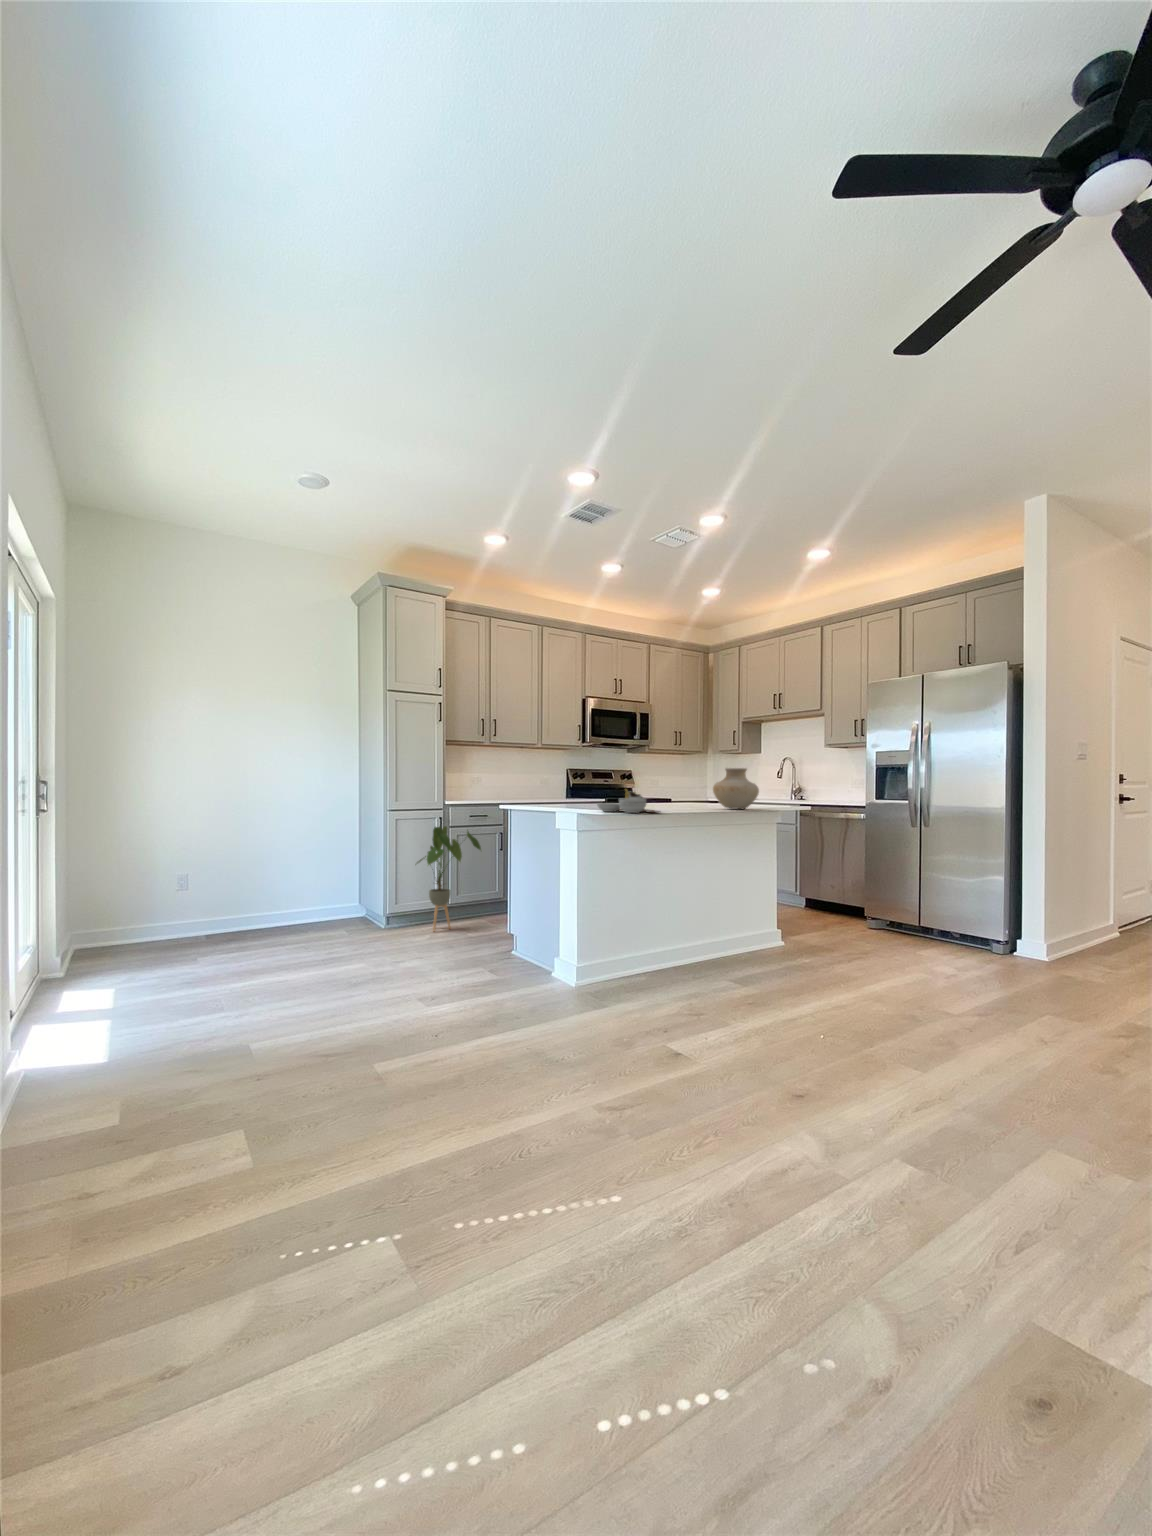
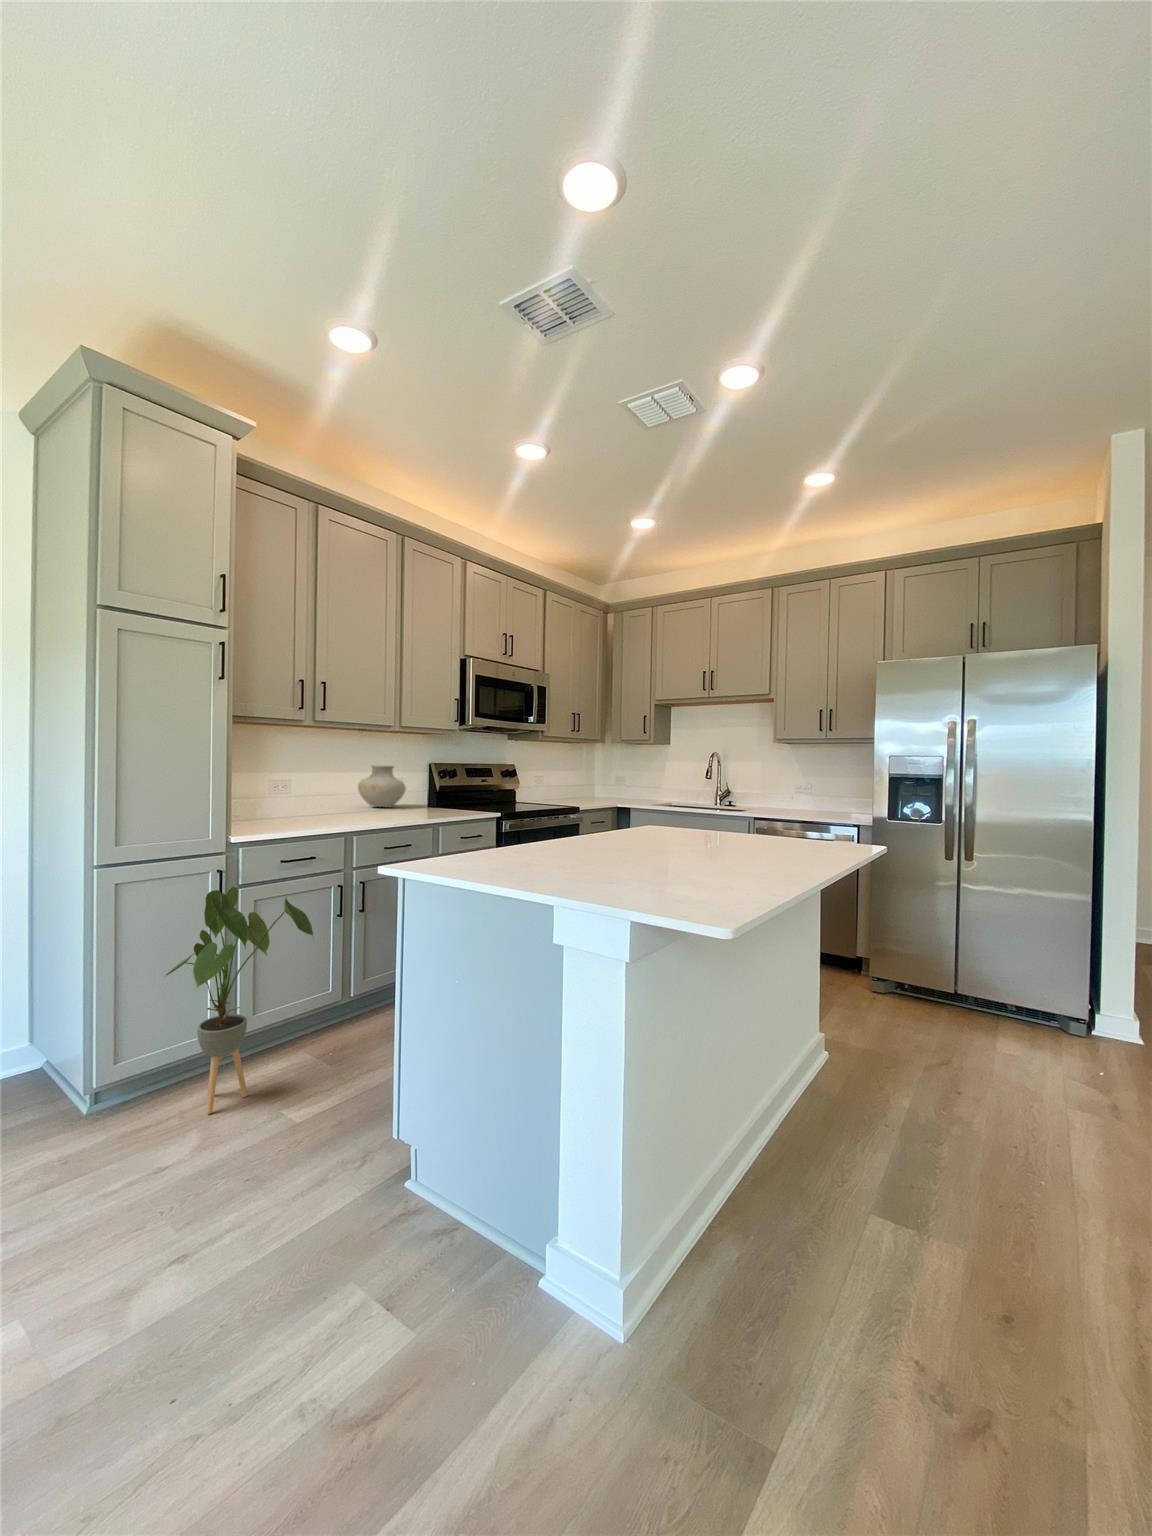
vase: present [713,768,759,809] -> present [358,765,406,807]
cutting board: present [597,789,660,813] -> none [641,841,789,909]

